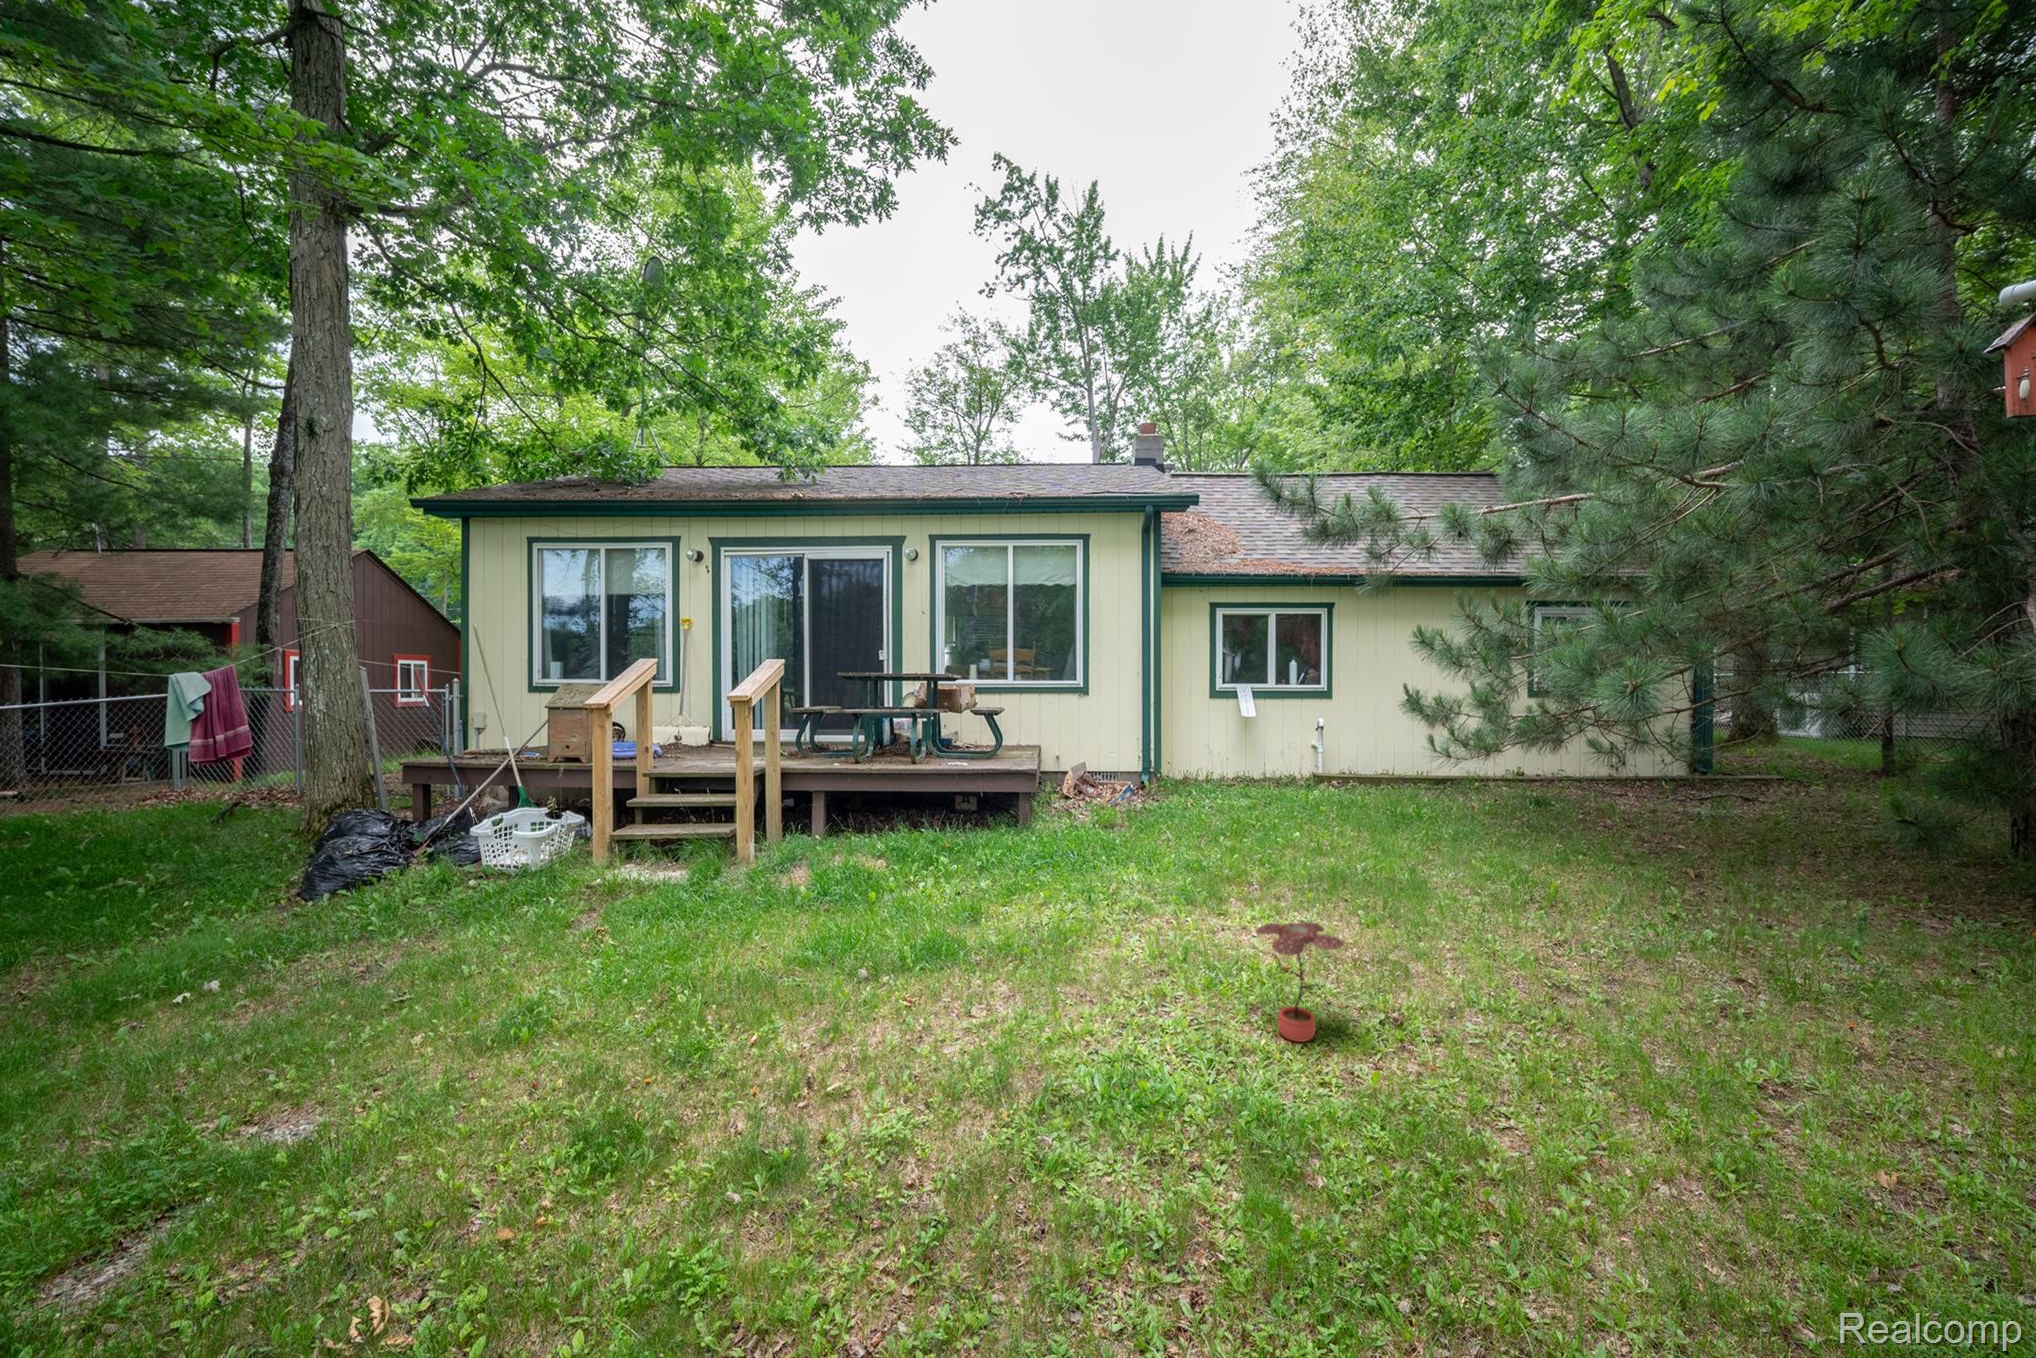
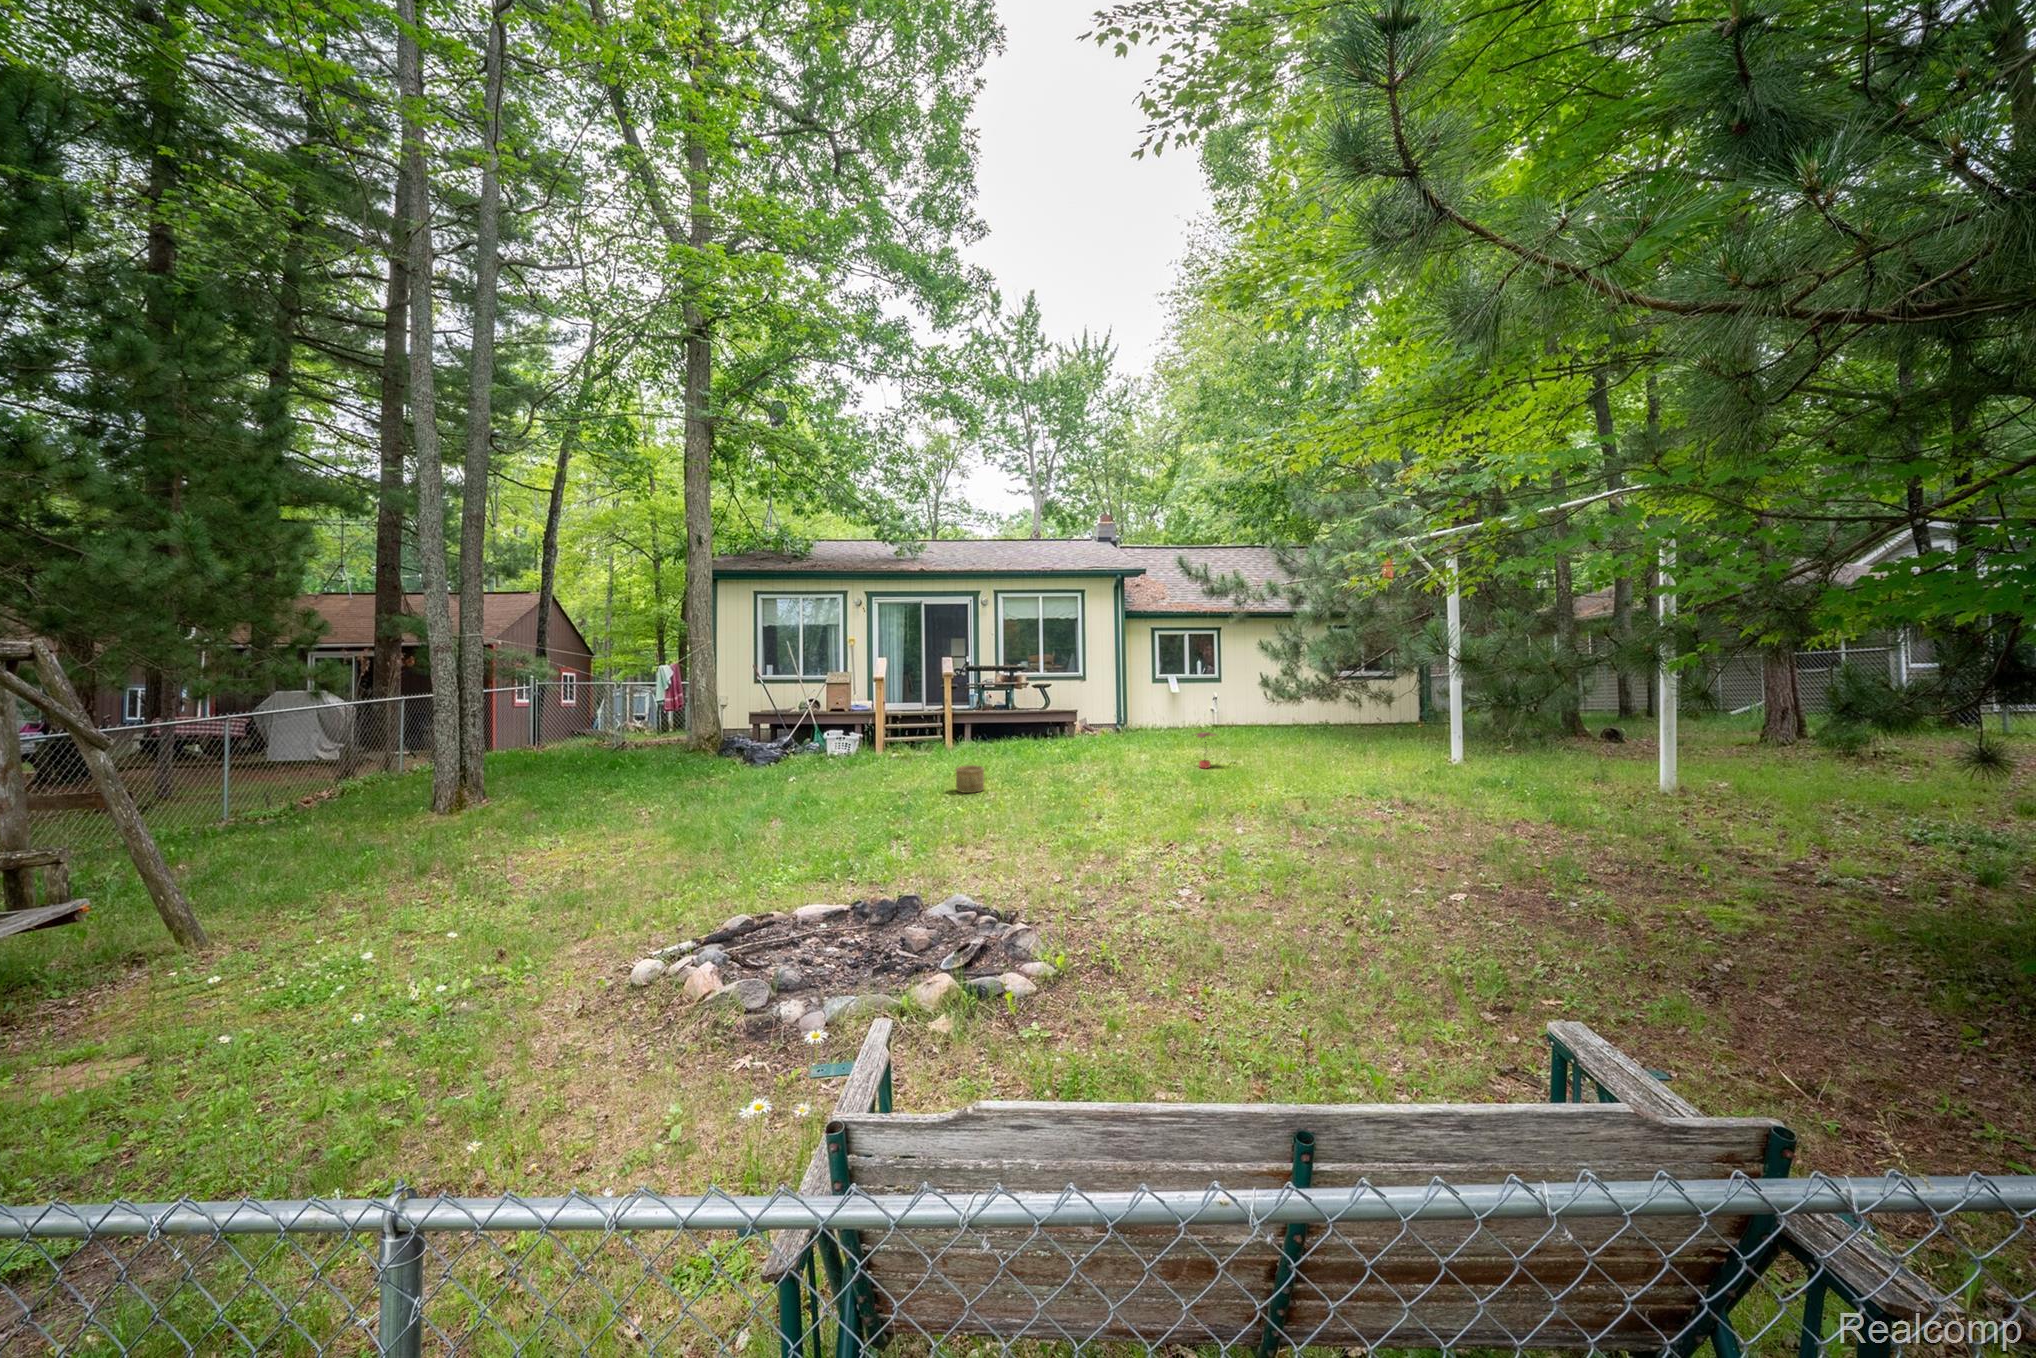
wooden bucket: none [358,1059,490,1198] -> present [955,765,984,793]

